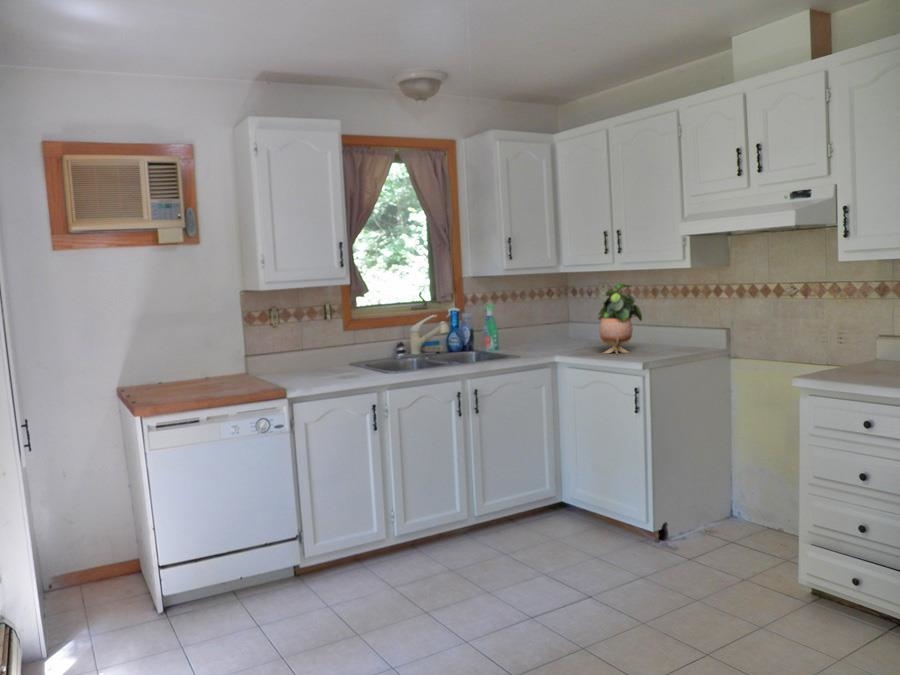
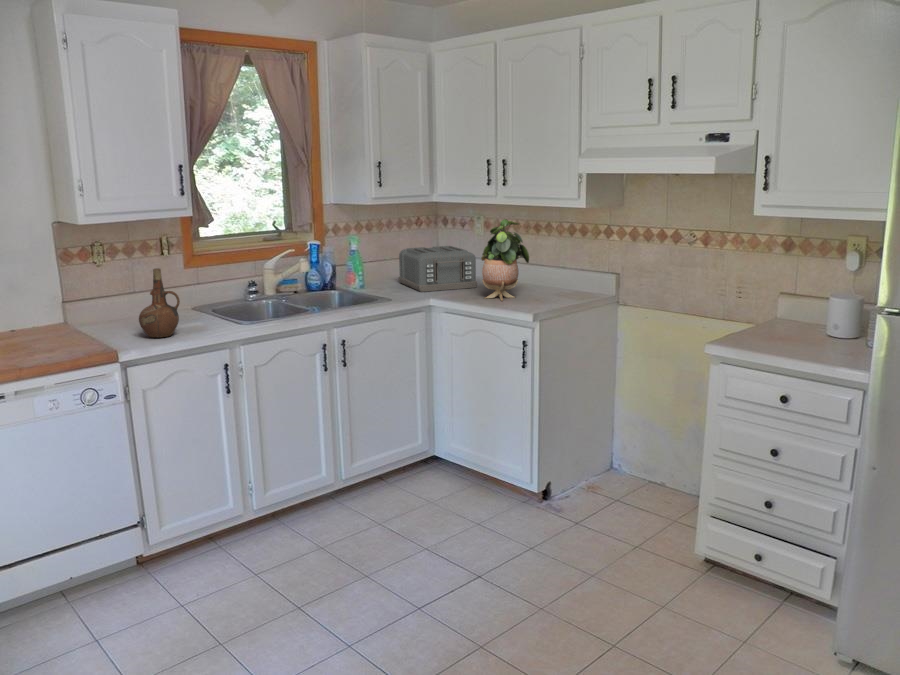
toaster: none [528,313,598,351] -> present [399,246,477,292]
ceramic pitcher: none [304,324,336,380] -> present [139,268,180,337]

